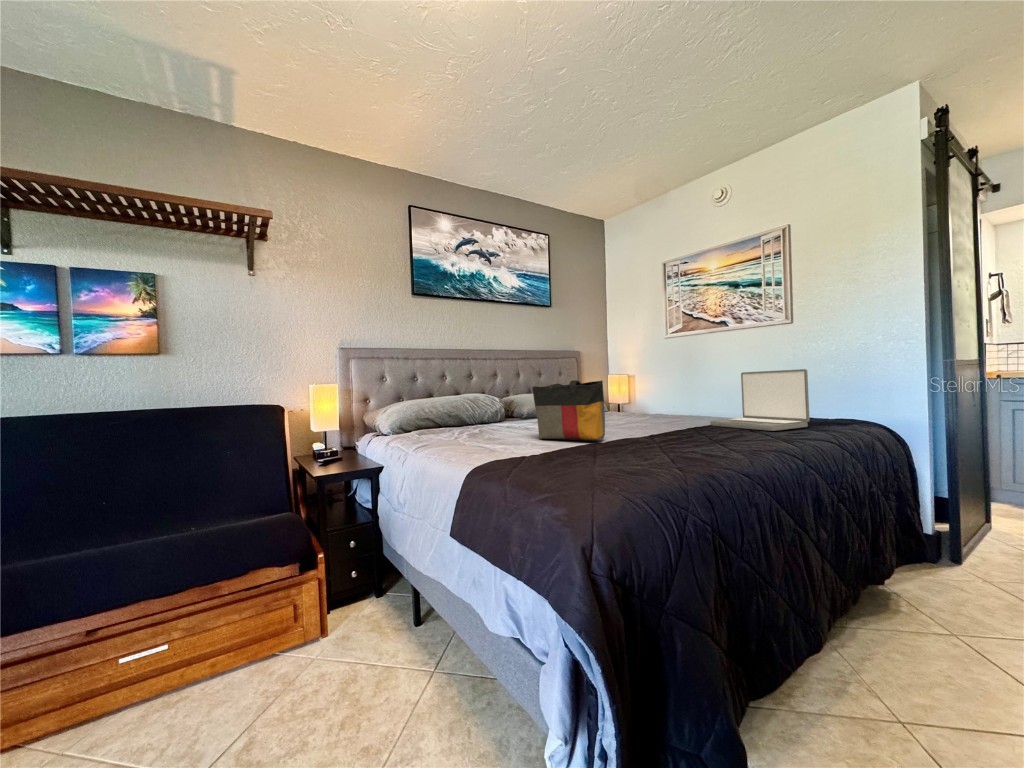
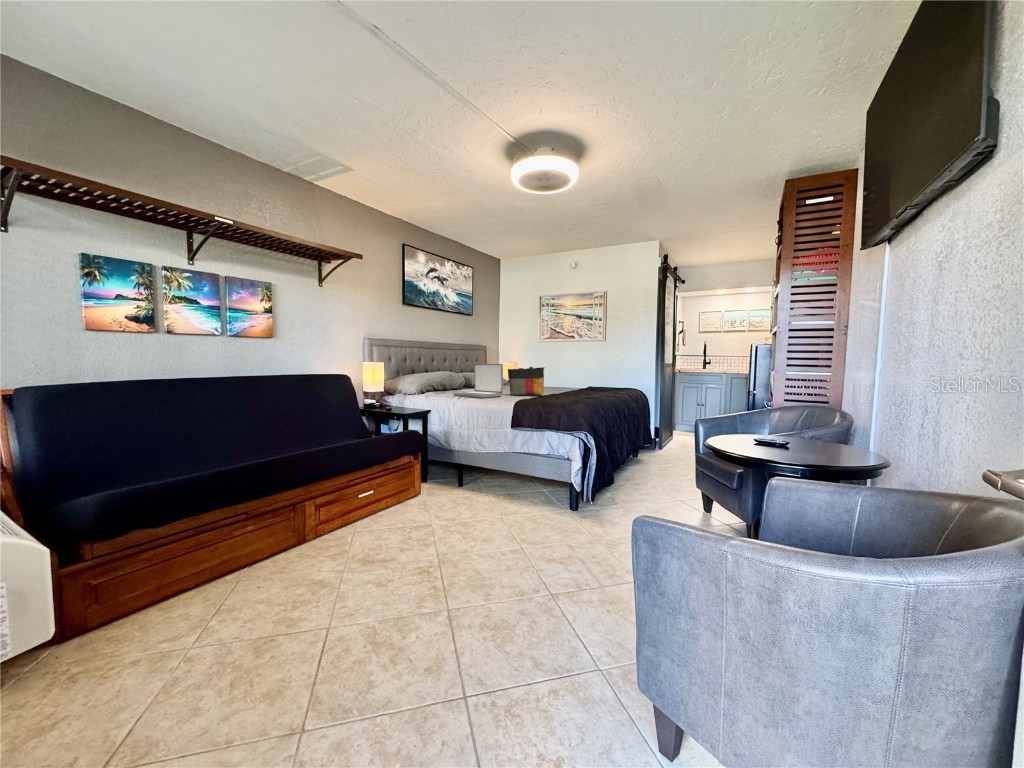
laptop: present [710,369,810,431] -> present [454,364,503,398]

